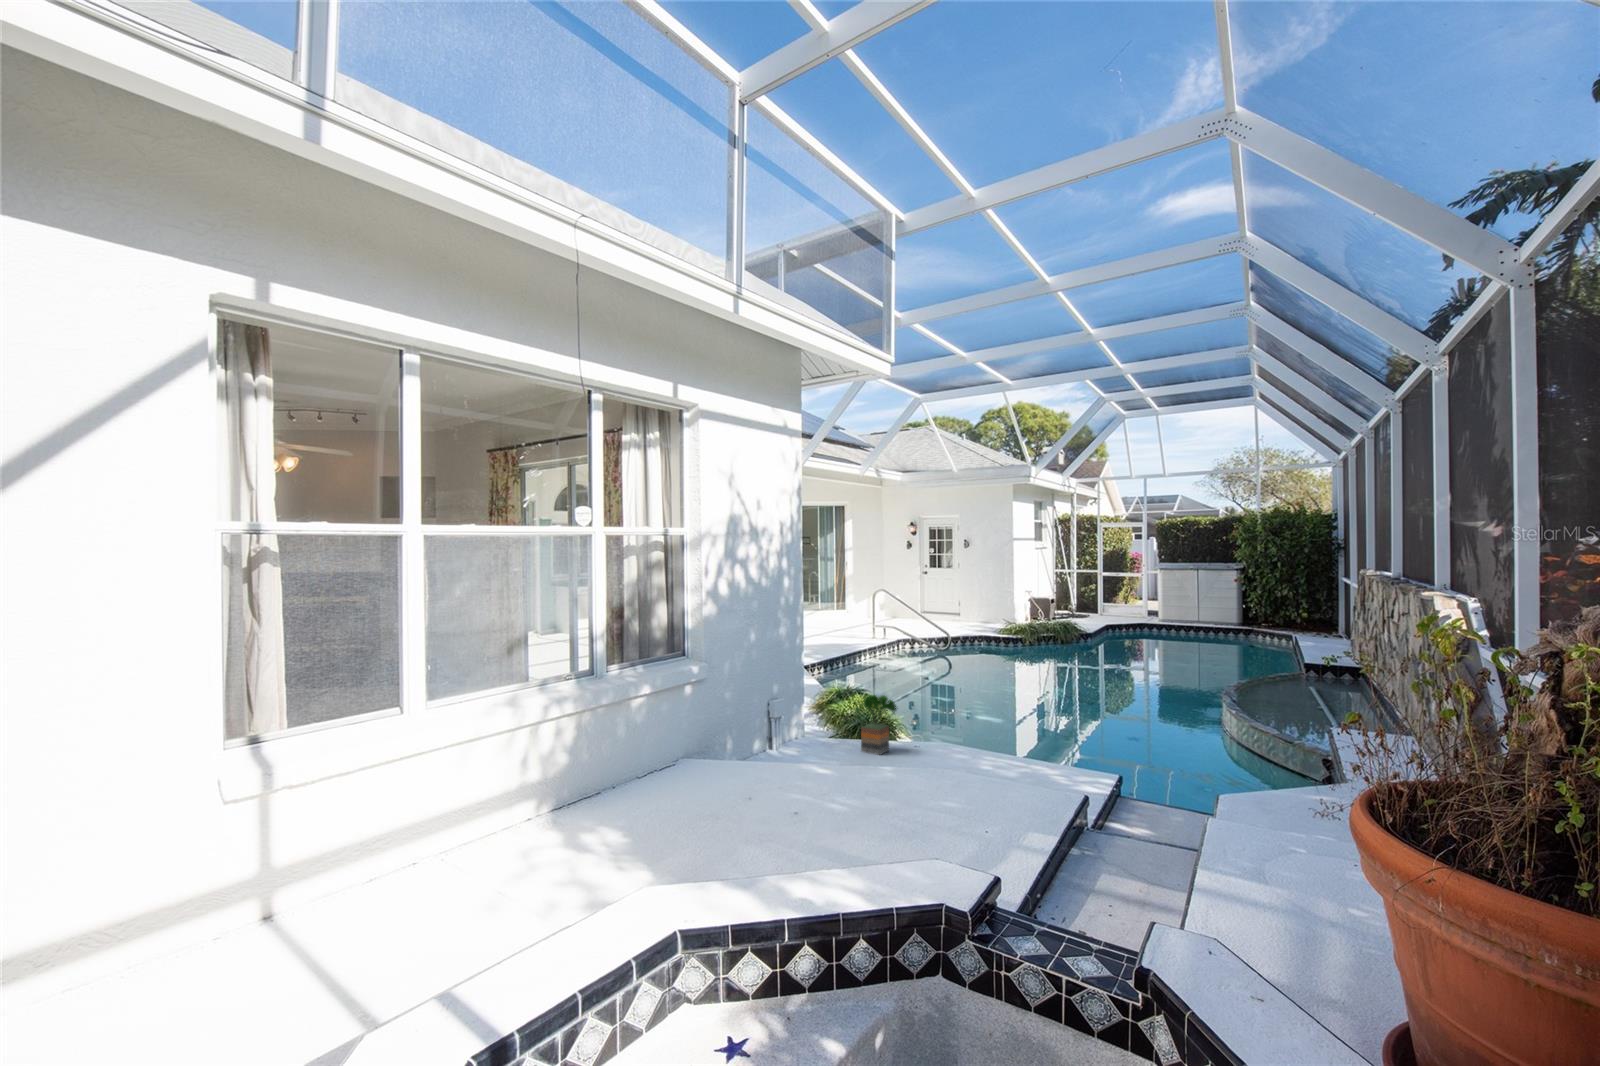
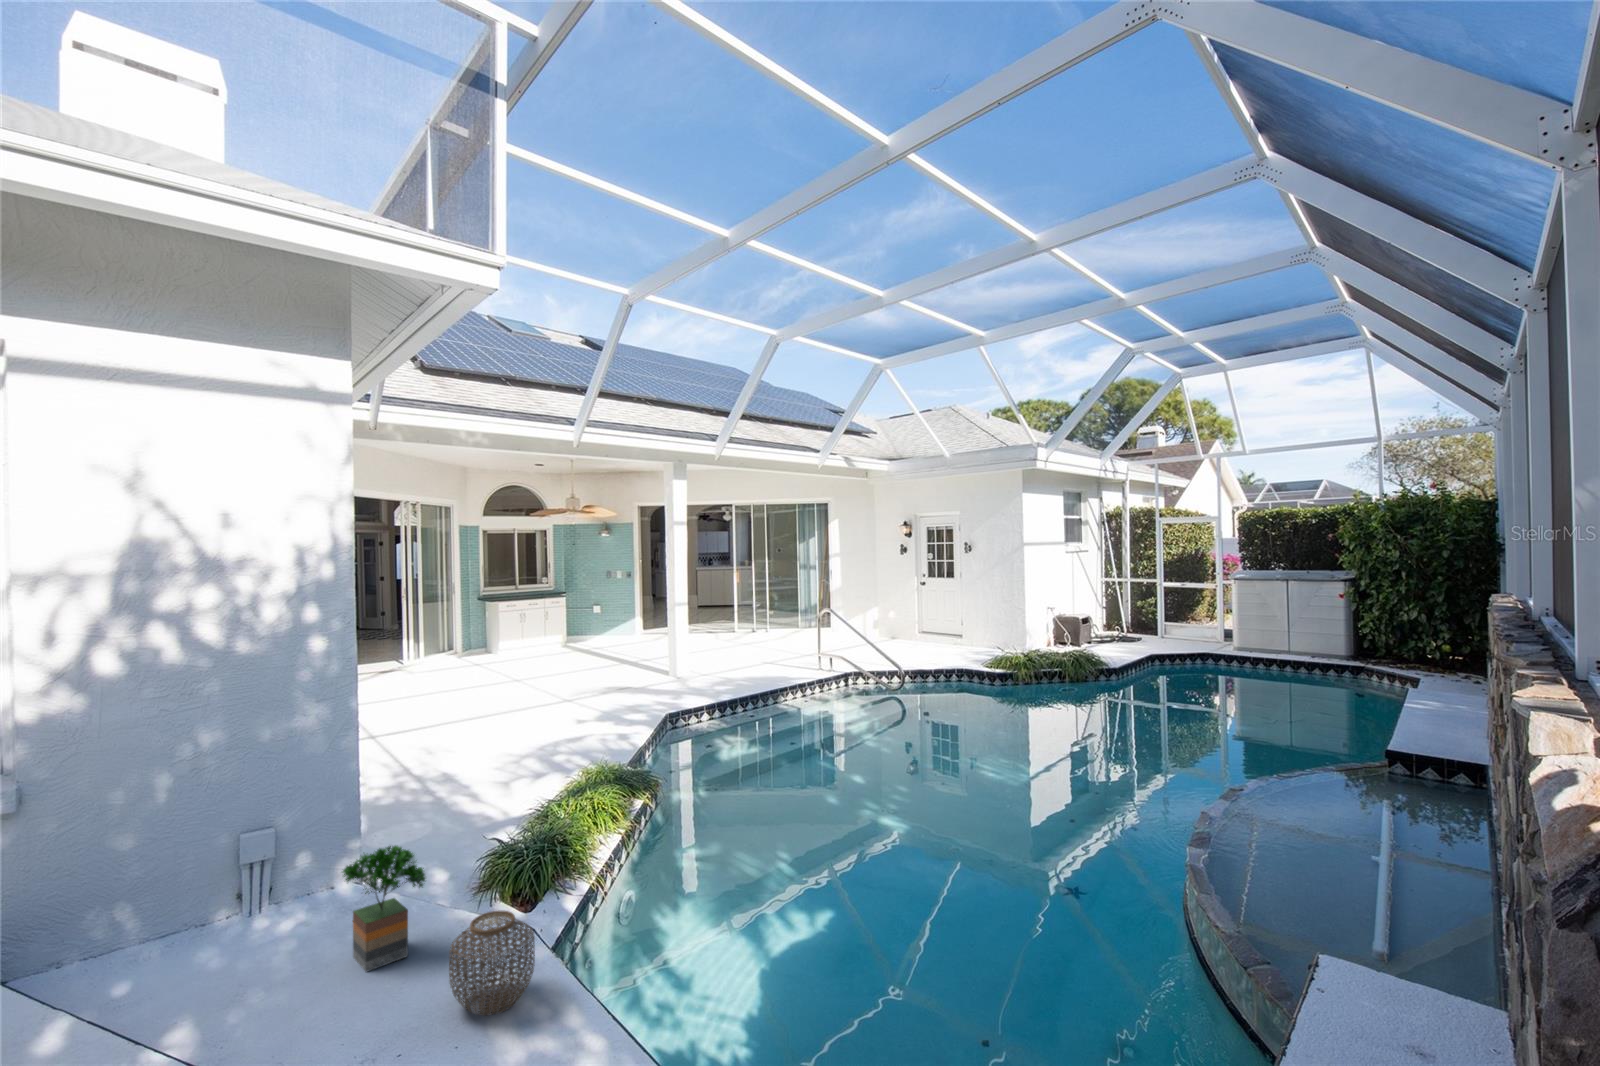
woven basket: none [942,717,982,763] -> present [449,911,535,1015]

